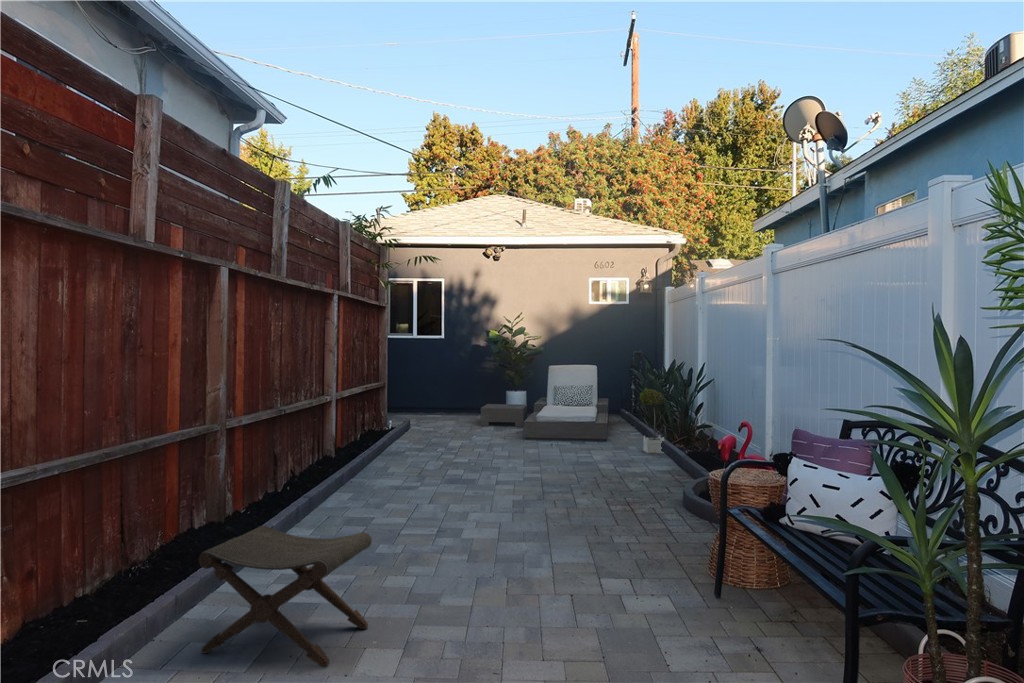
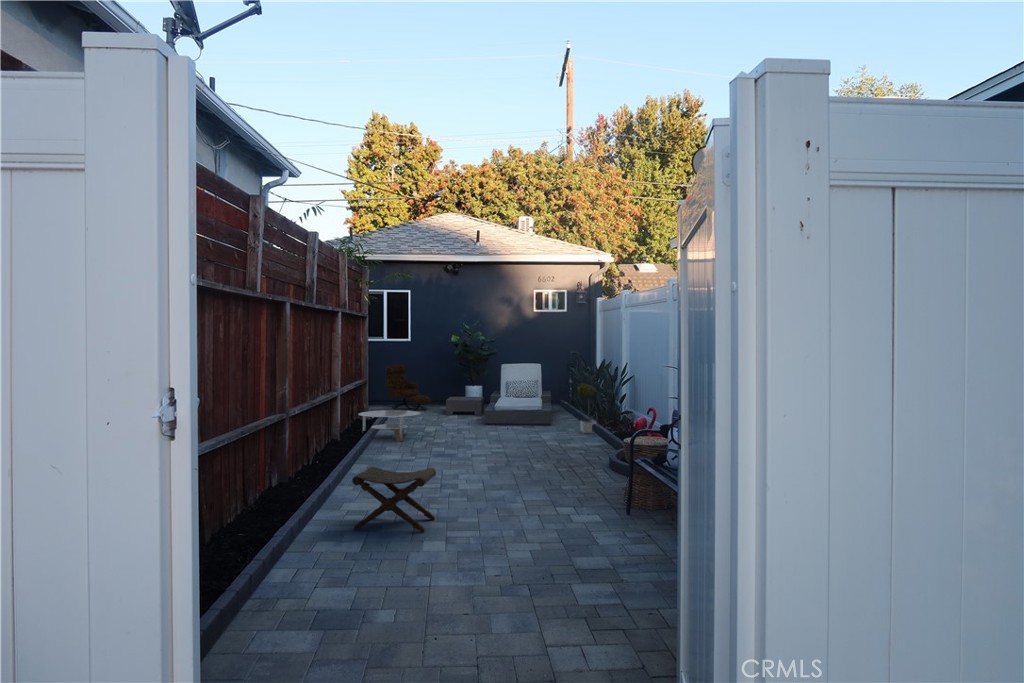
lounge chair: none [415,365,468,418] -> present [385,365,431,410]
round table: none [355,419,435,460] -> present [359,410,420,441]

